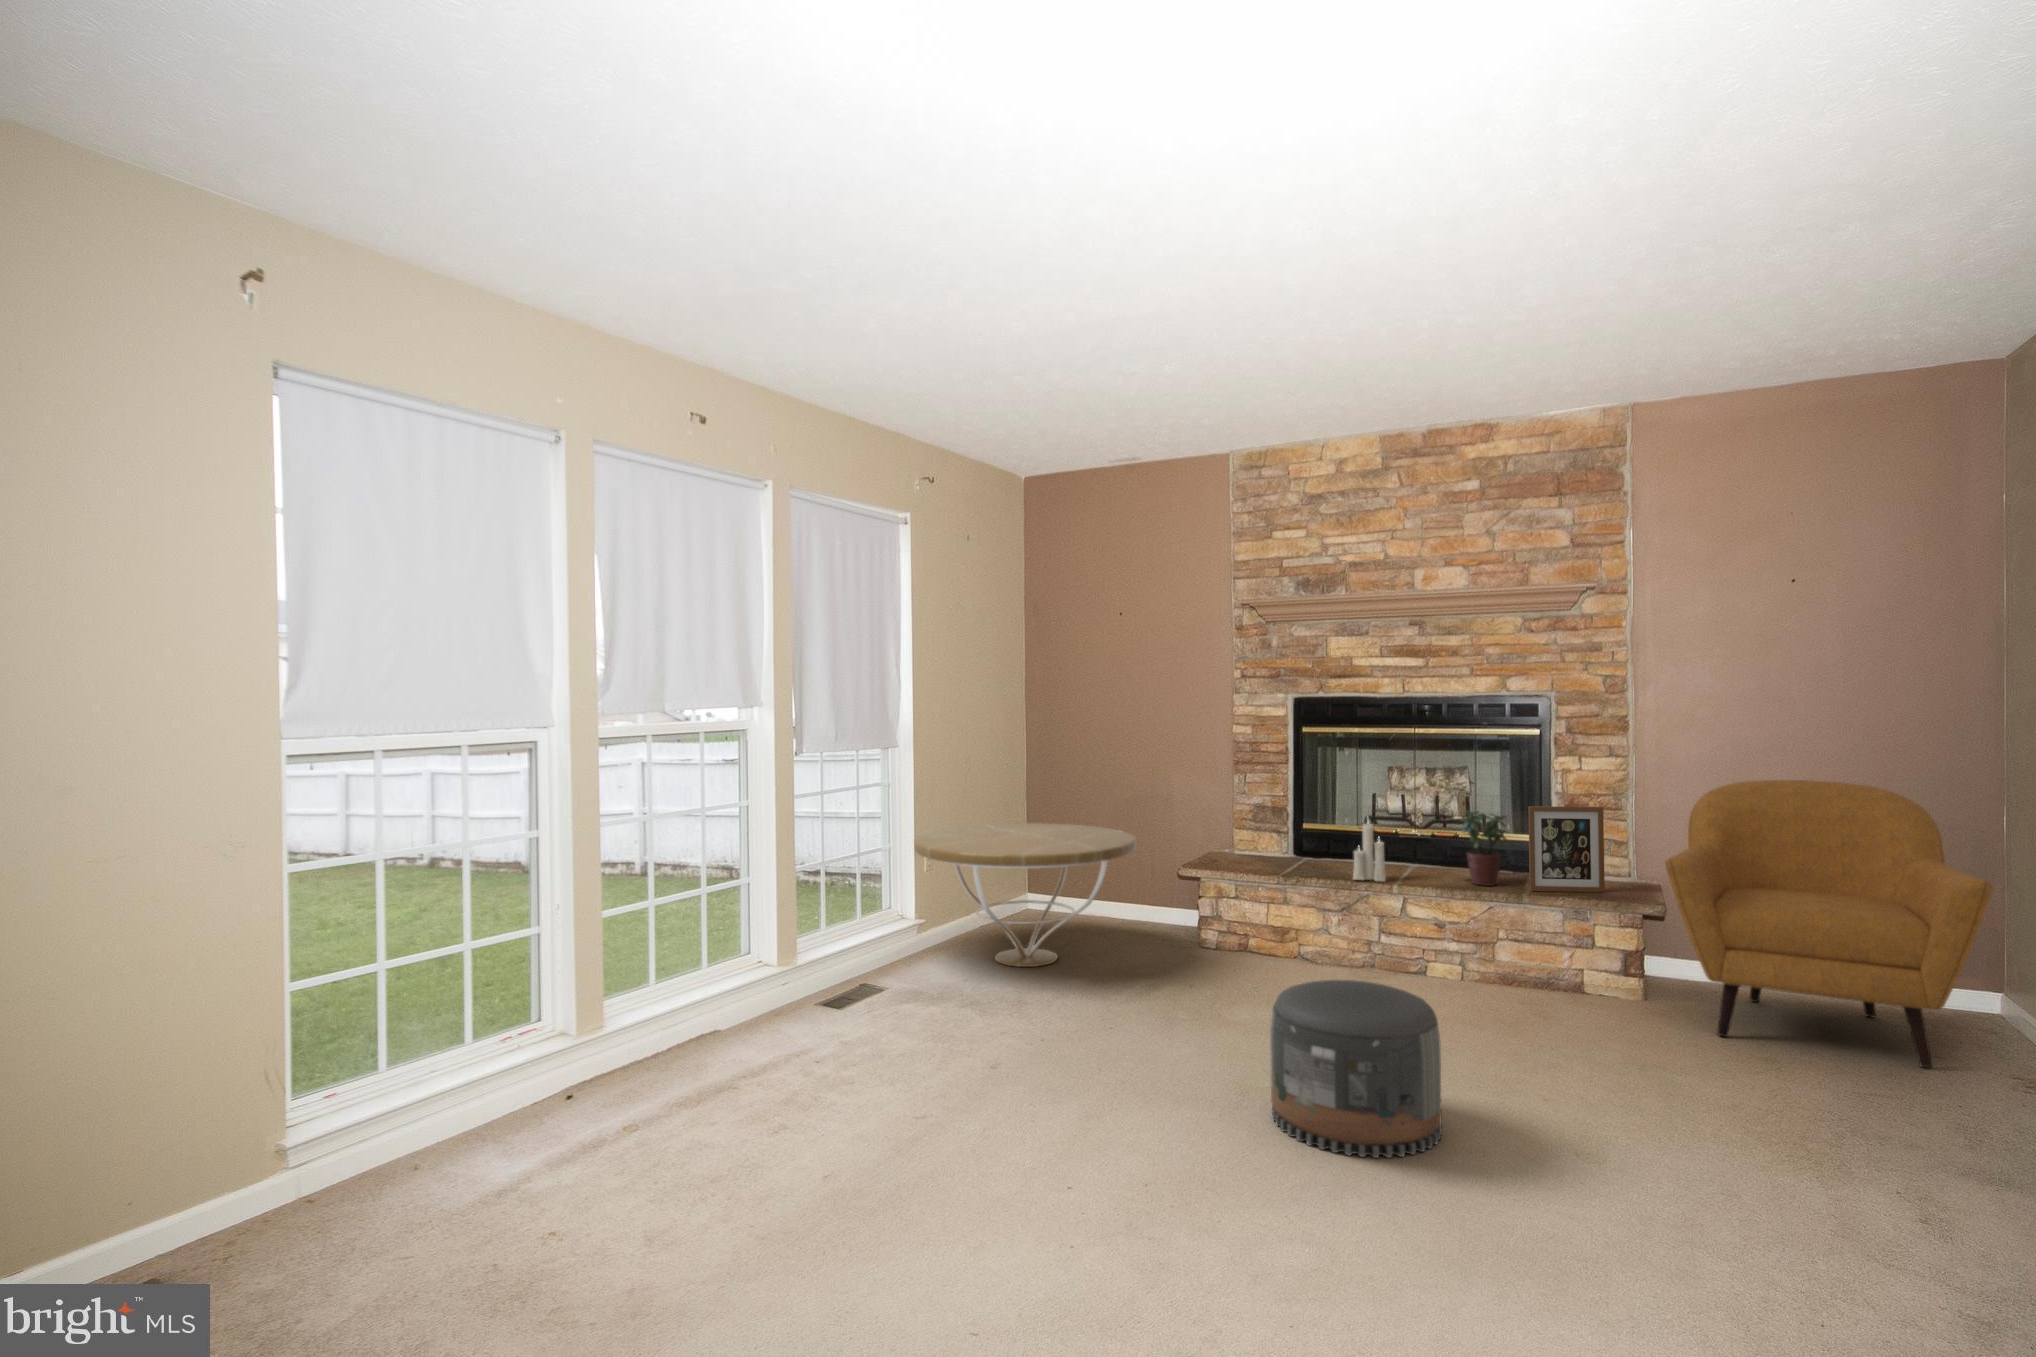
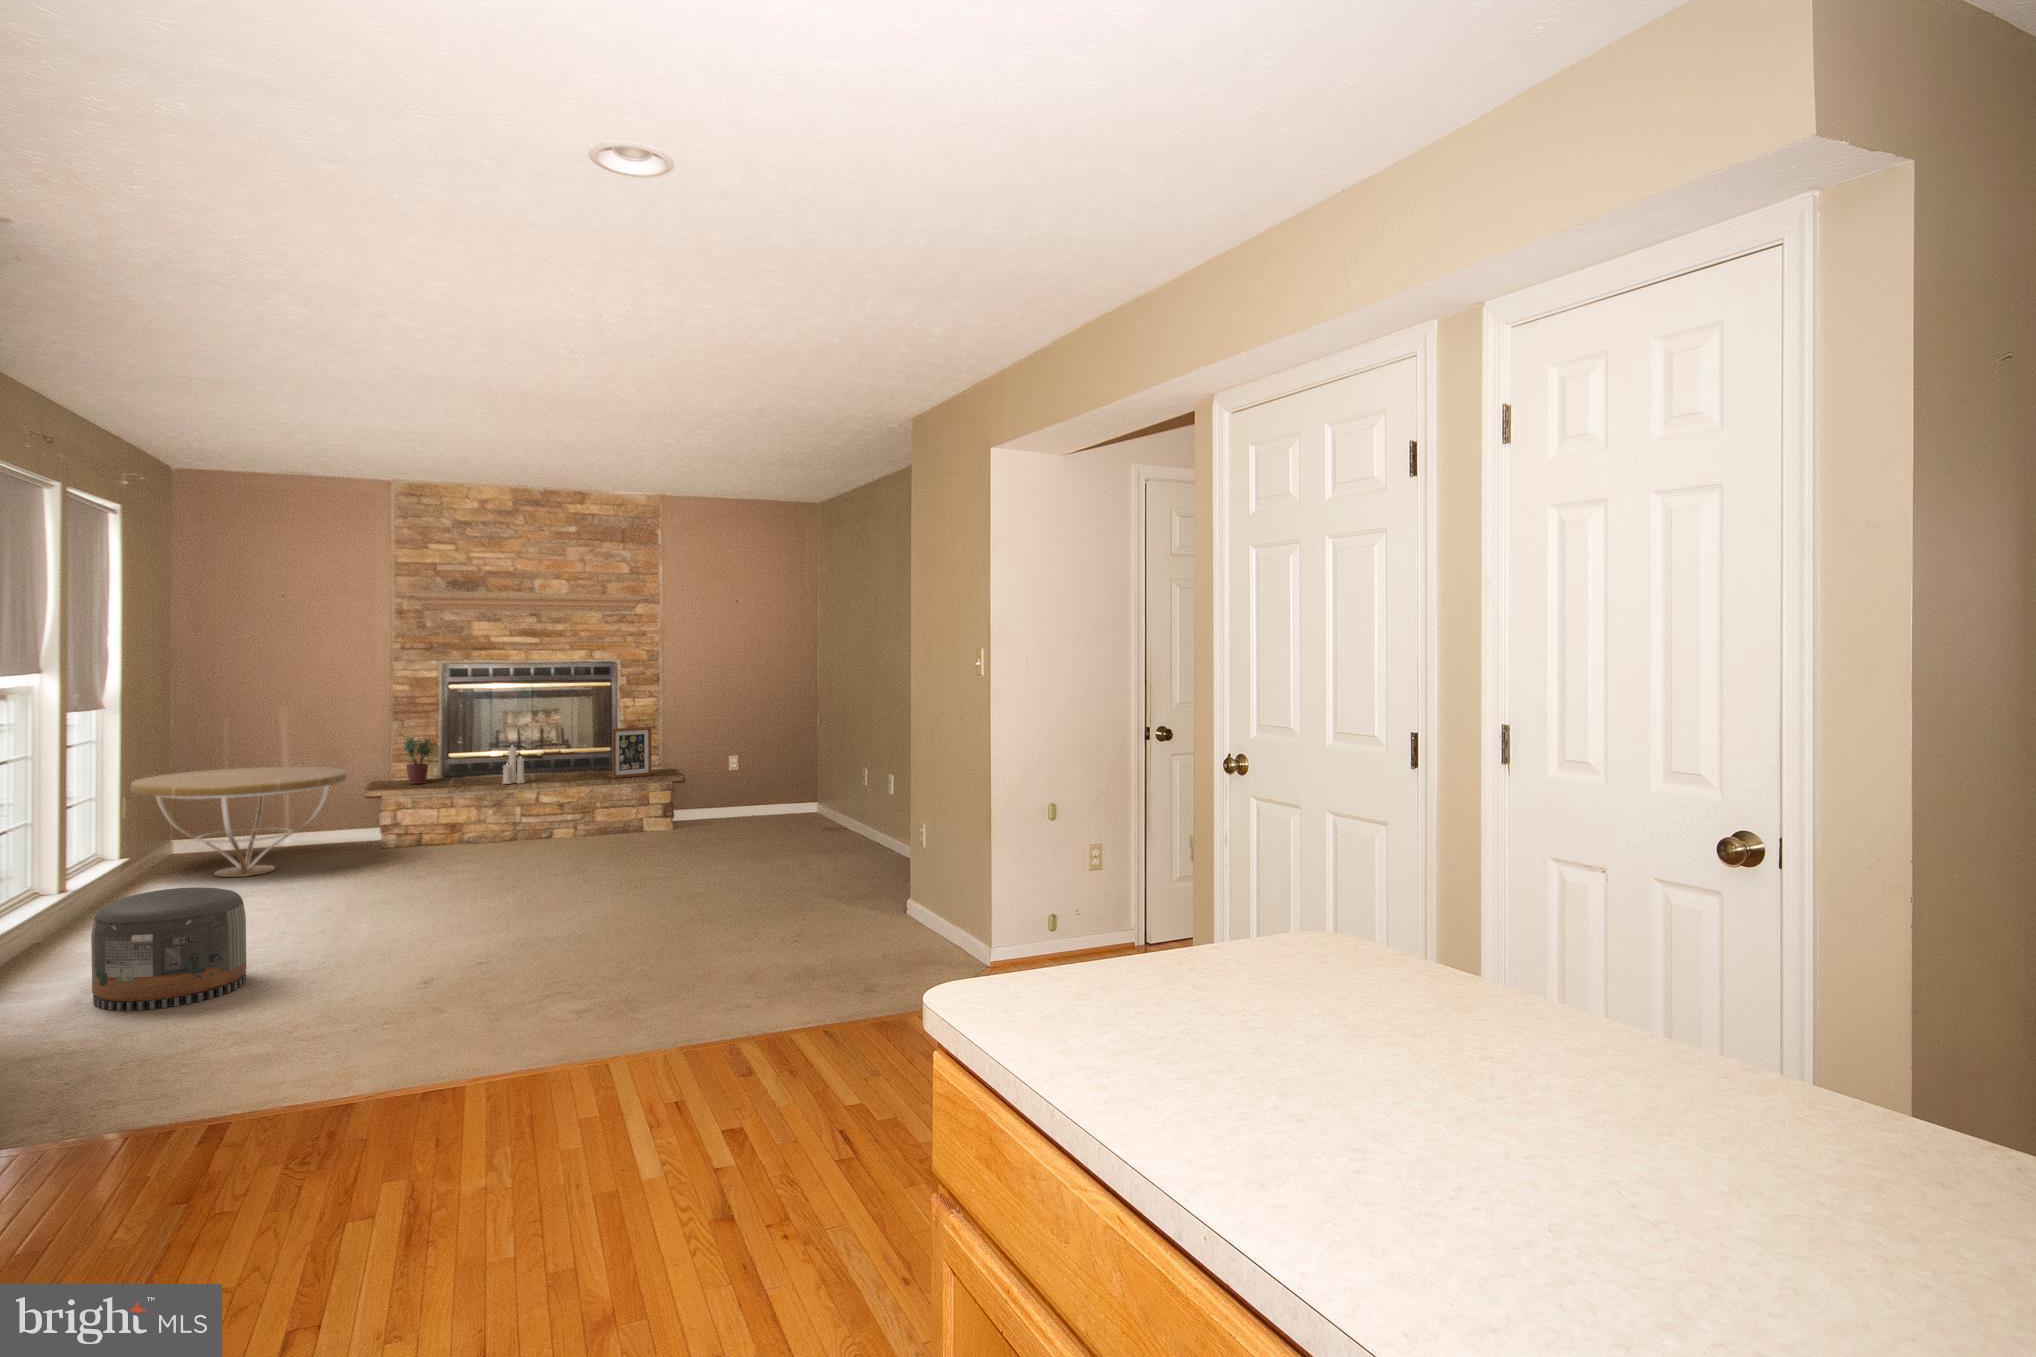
armchair: present [1665,780,1993,1067] -> none [690,707,816,836]
potted plant: present [1463,811,1506,886] -> present [404,737,434,784]
pouf: present [1270,980,1442,1158] -> present [91,887,246,1011]

